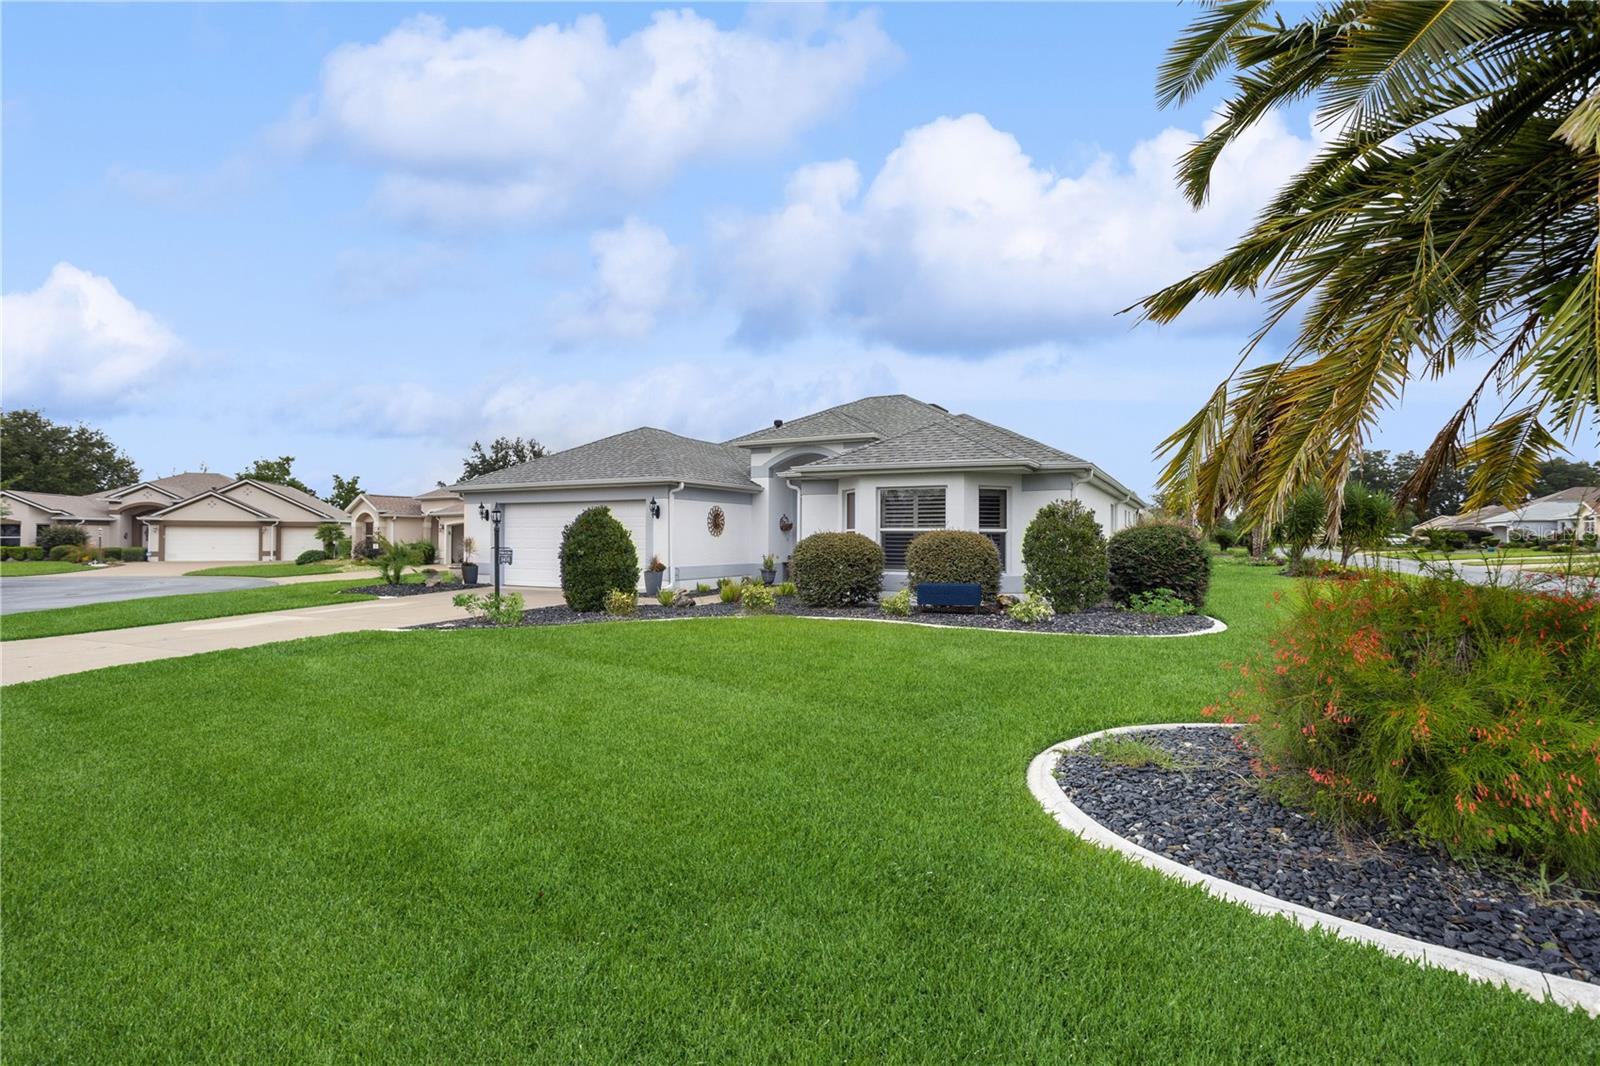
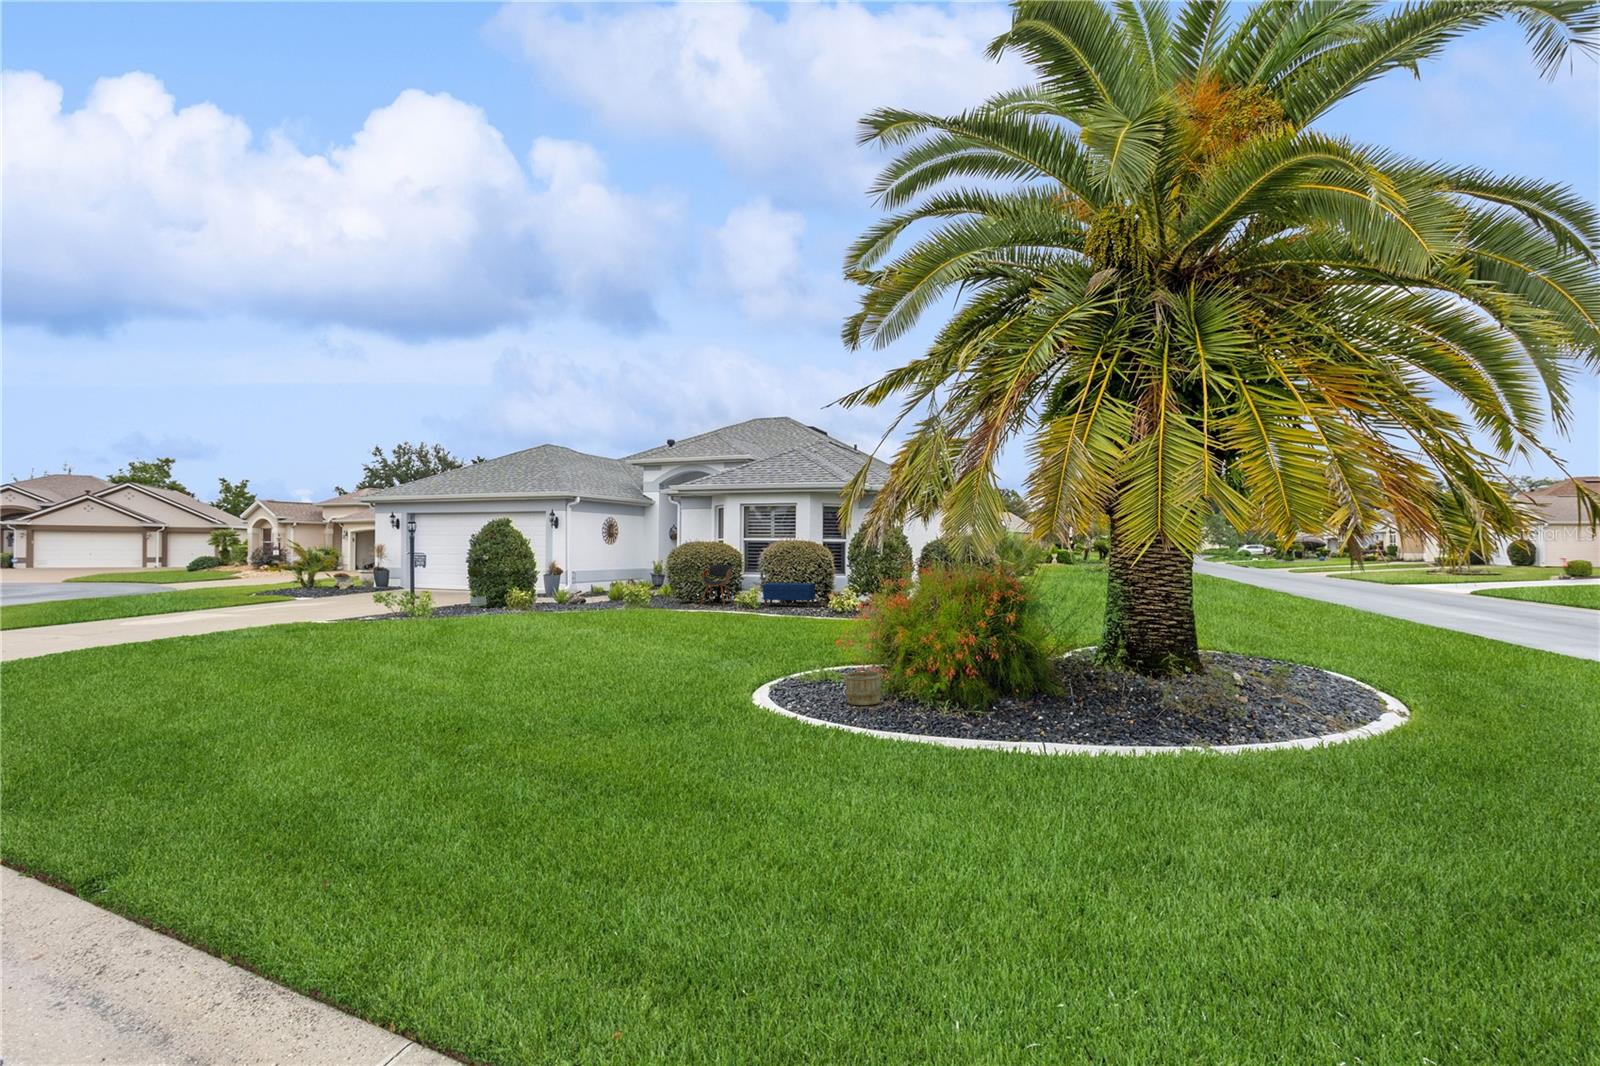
chair: none [836,560,878,614] -> present [699,565,734,607]
potted tree: none [558,563,580,610] -> present [468,567,486,606]
wooden bucket: none [1377,819,1490,917] -> present [845,672,881,705]

